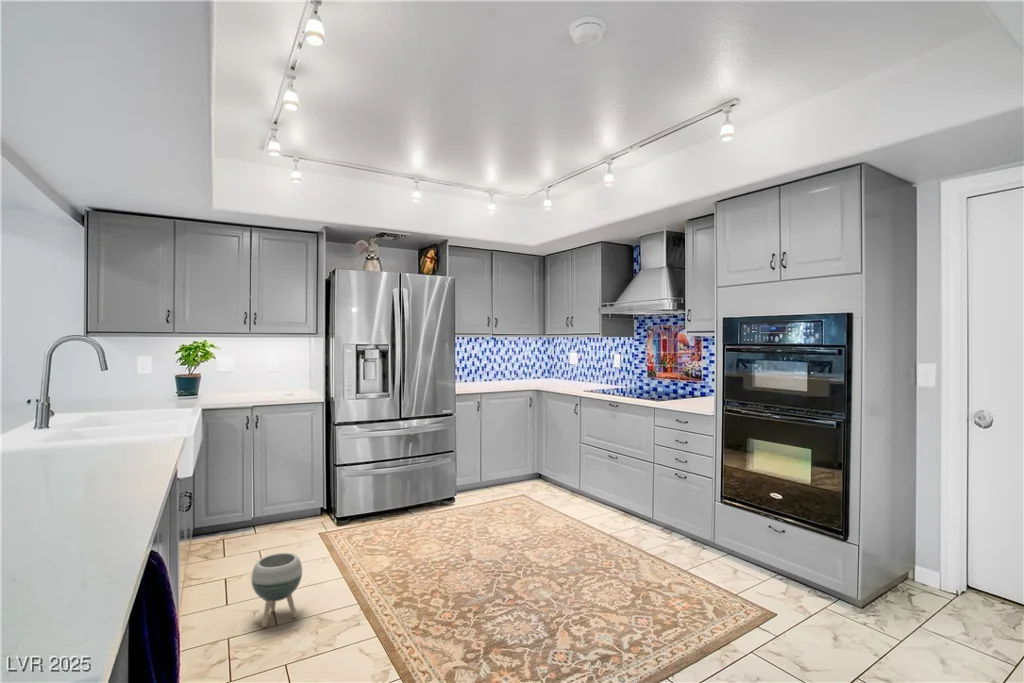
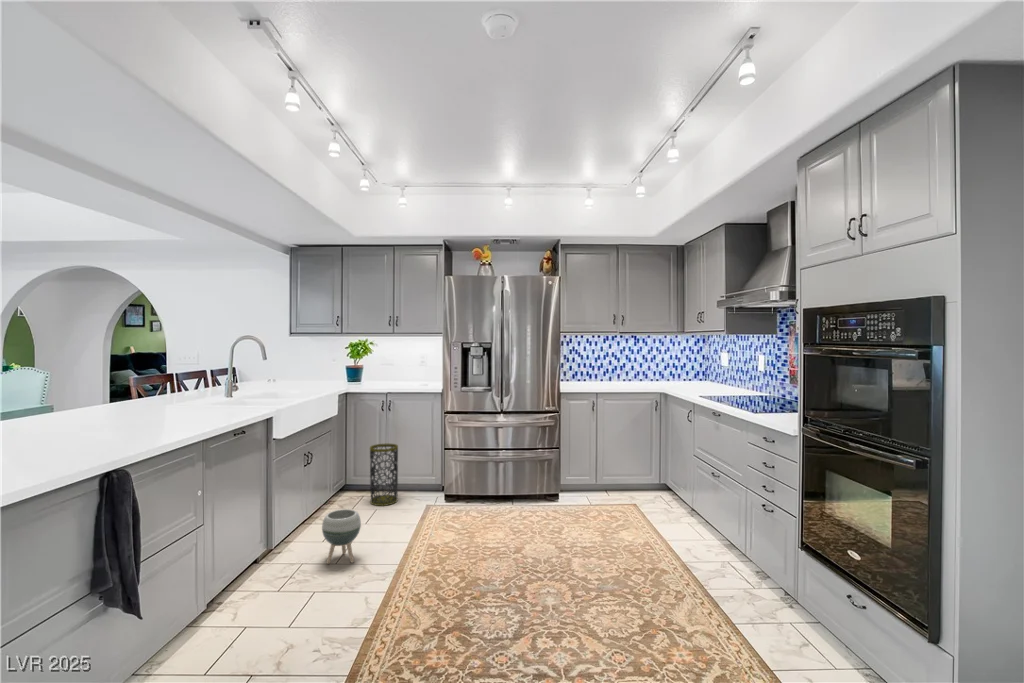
trash can: none [235,471,273,551] -> present [370,443,398,506]

